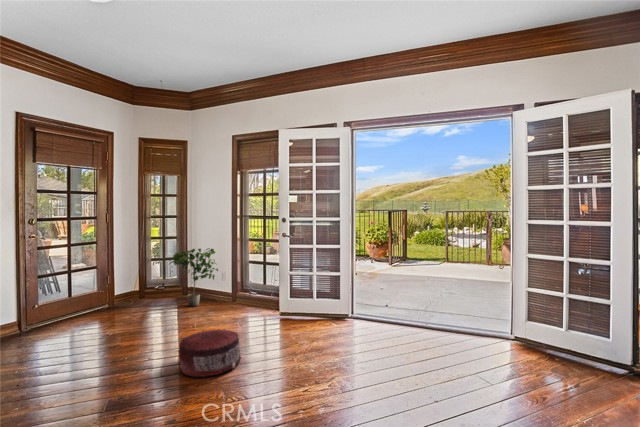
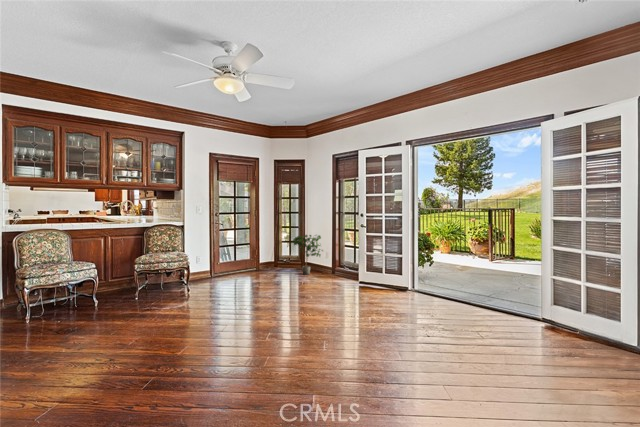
pouf: present [179,329,241,377] -> none [283,281,319,304]

